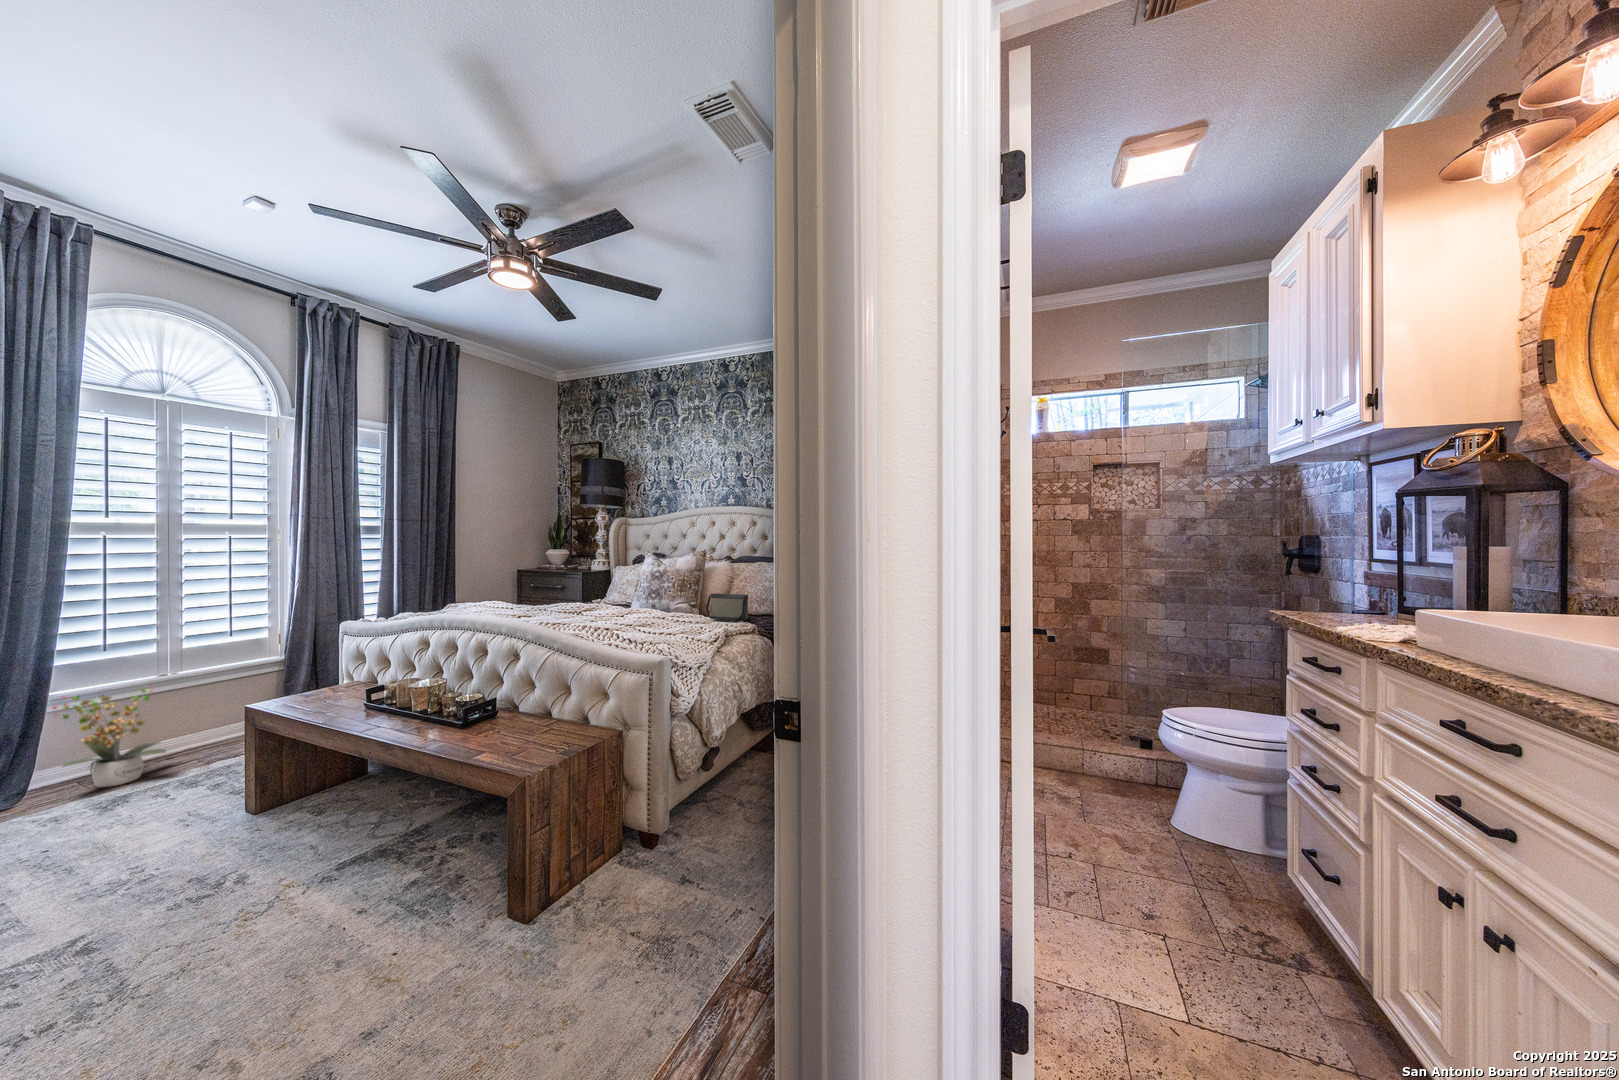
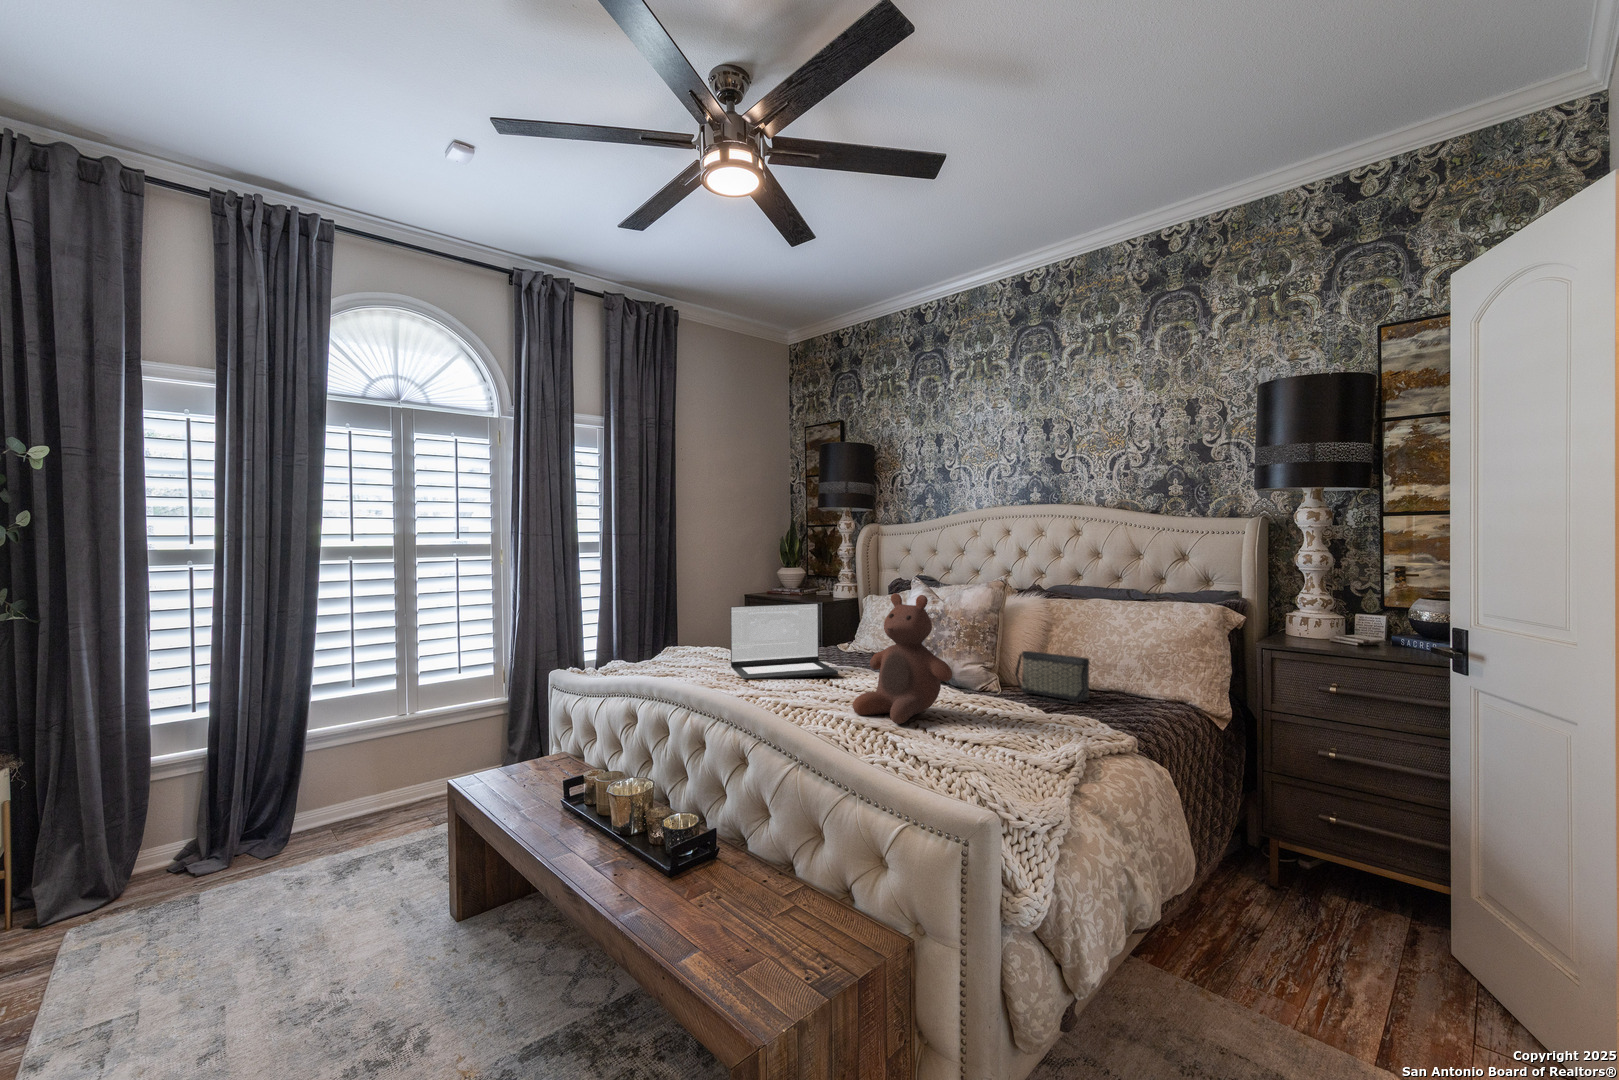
stuffed bear: none [594,552,657,628] -> present [853,593,952,724]
laptop: none [506,566,587,616] -> present [730,603,838,679]
potted plant: present [53,688,166,787] -> none [301,724,396,838]

